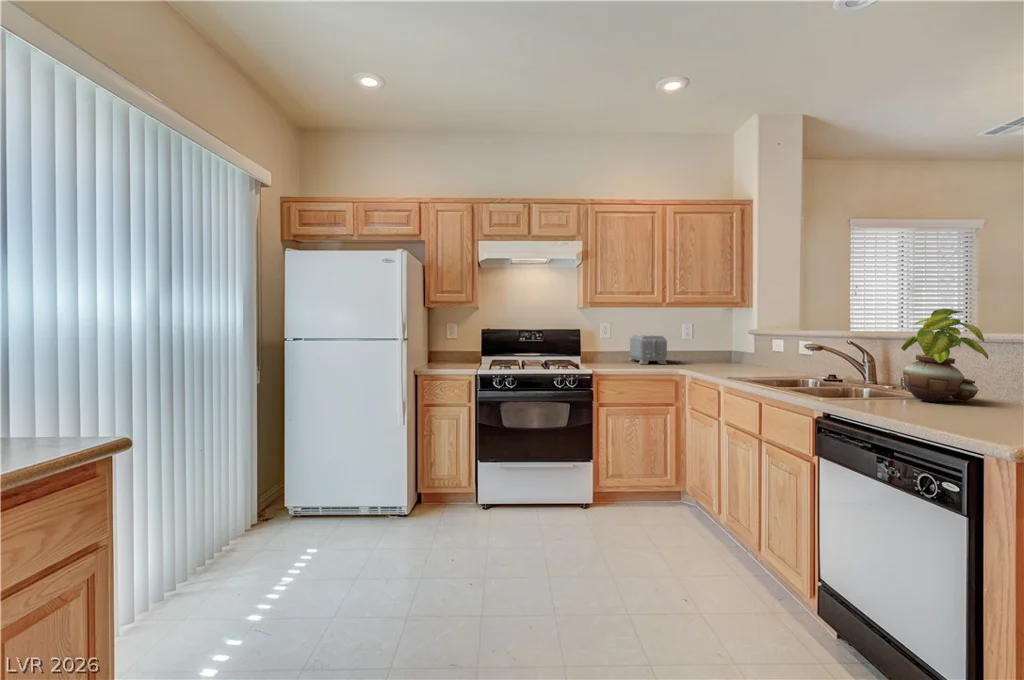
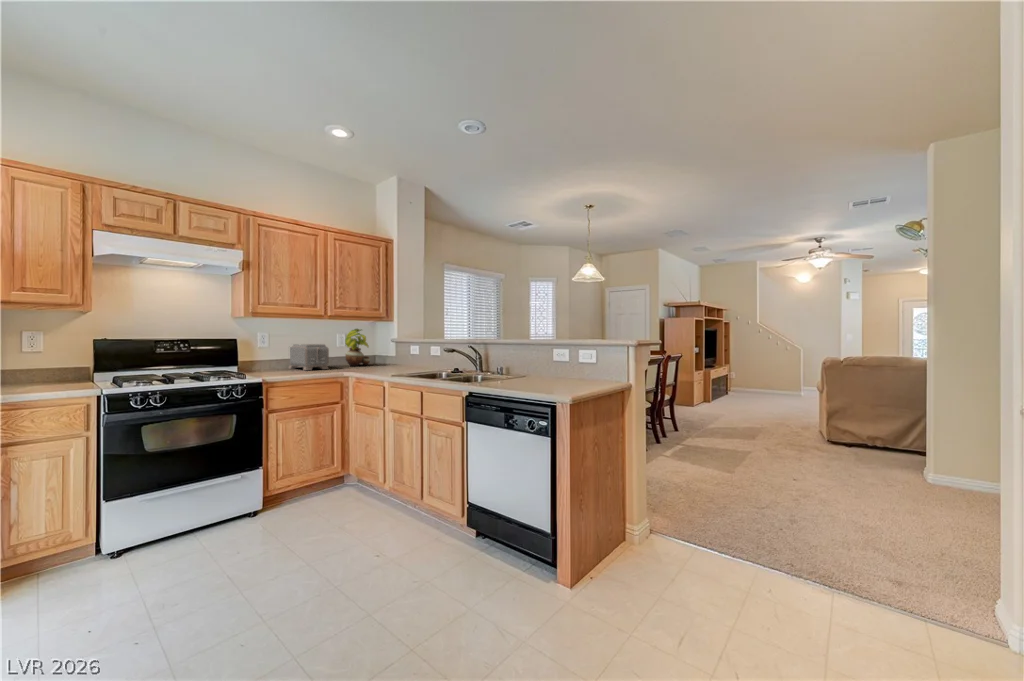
potted plant: present [902,309,988,402] -> present [345,329,370,366]

